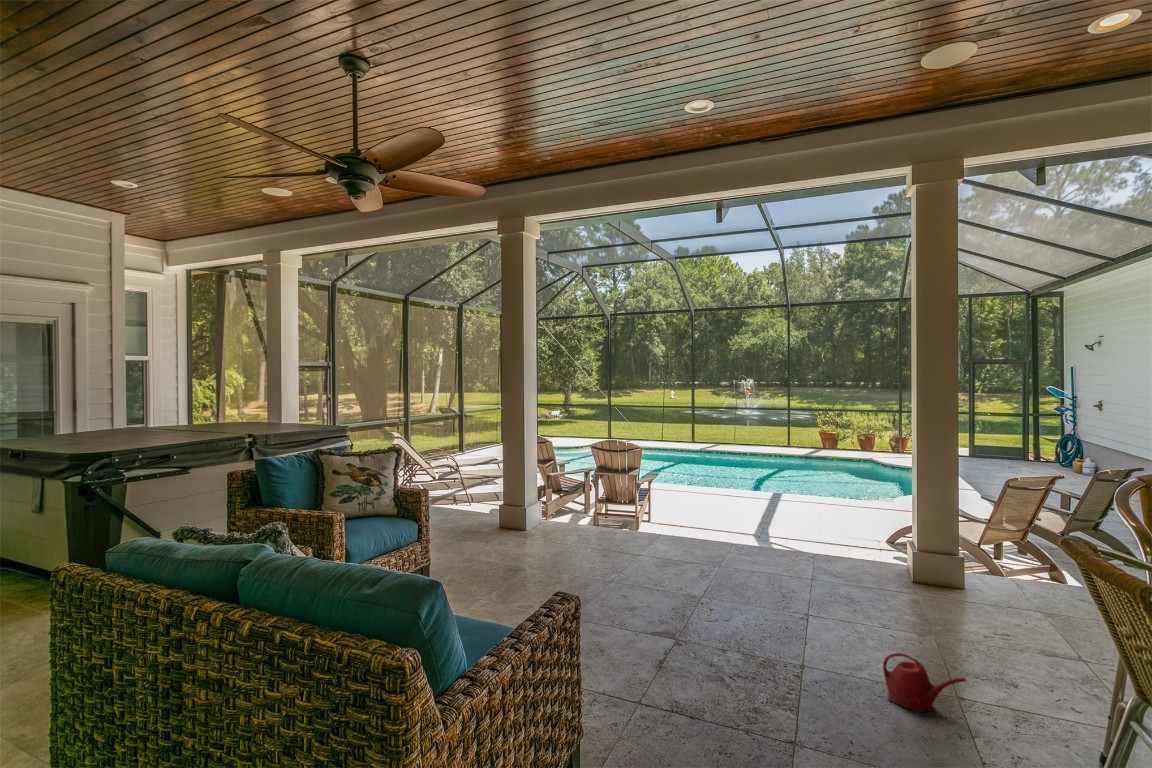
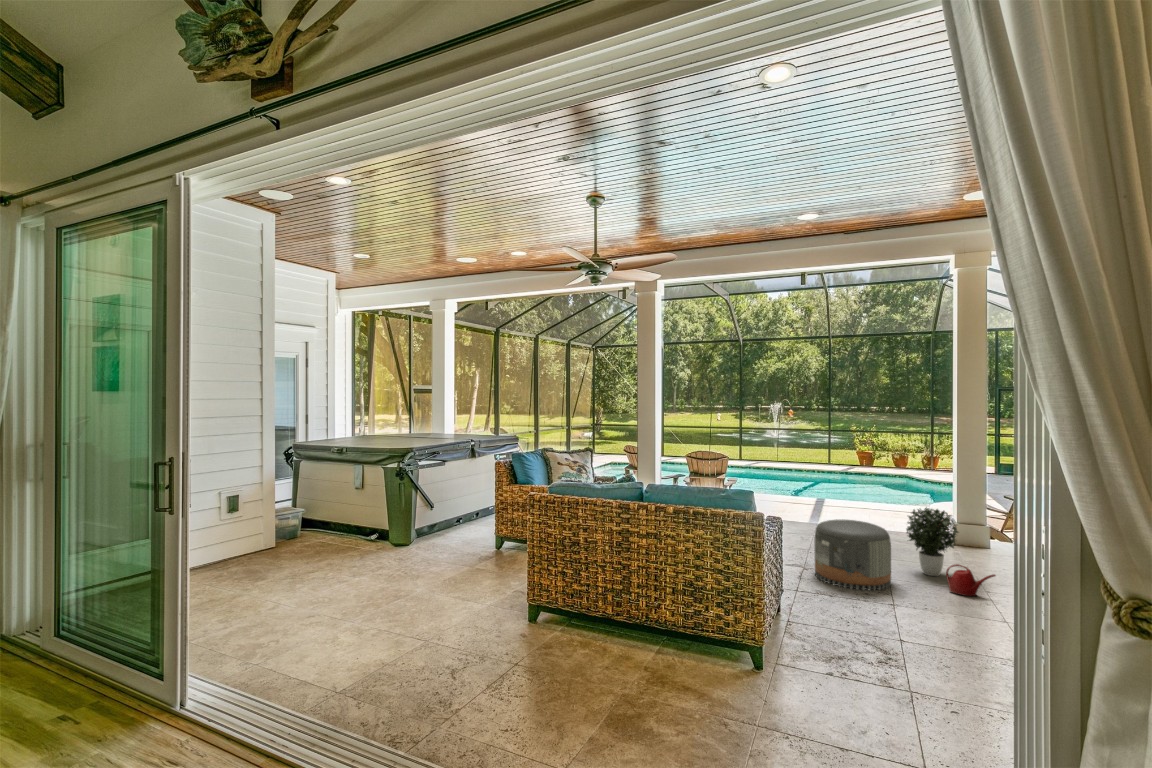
potted plant: none [828,544,910,654] -> present [906,507,958,576]
pouf: none [680,564,796,696] -> present [815,519,891,590]

